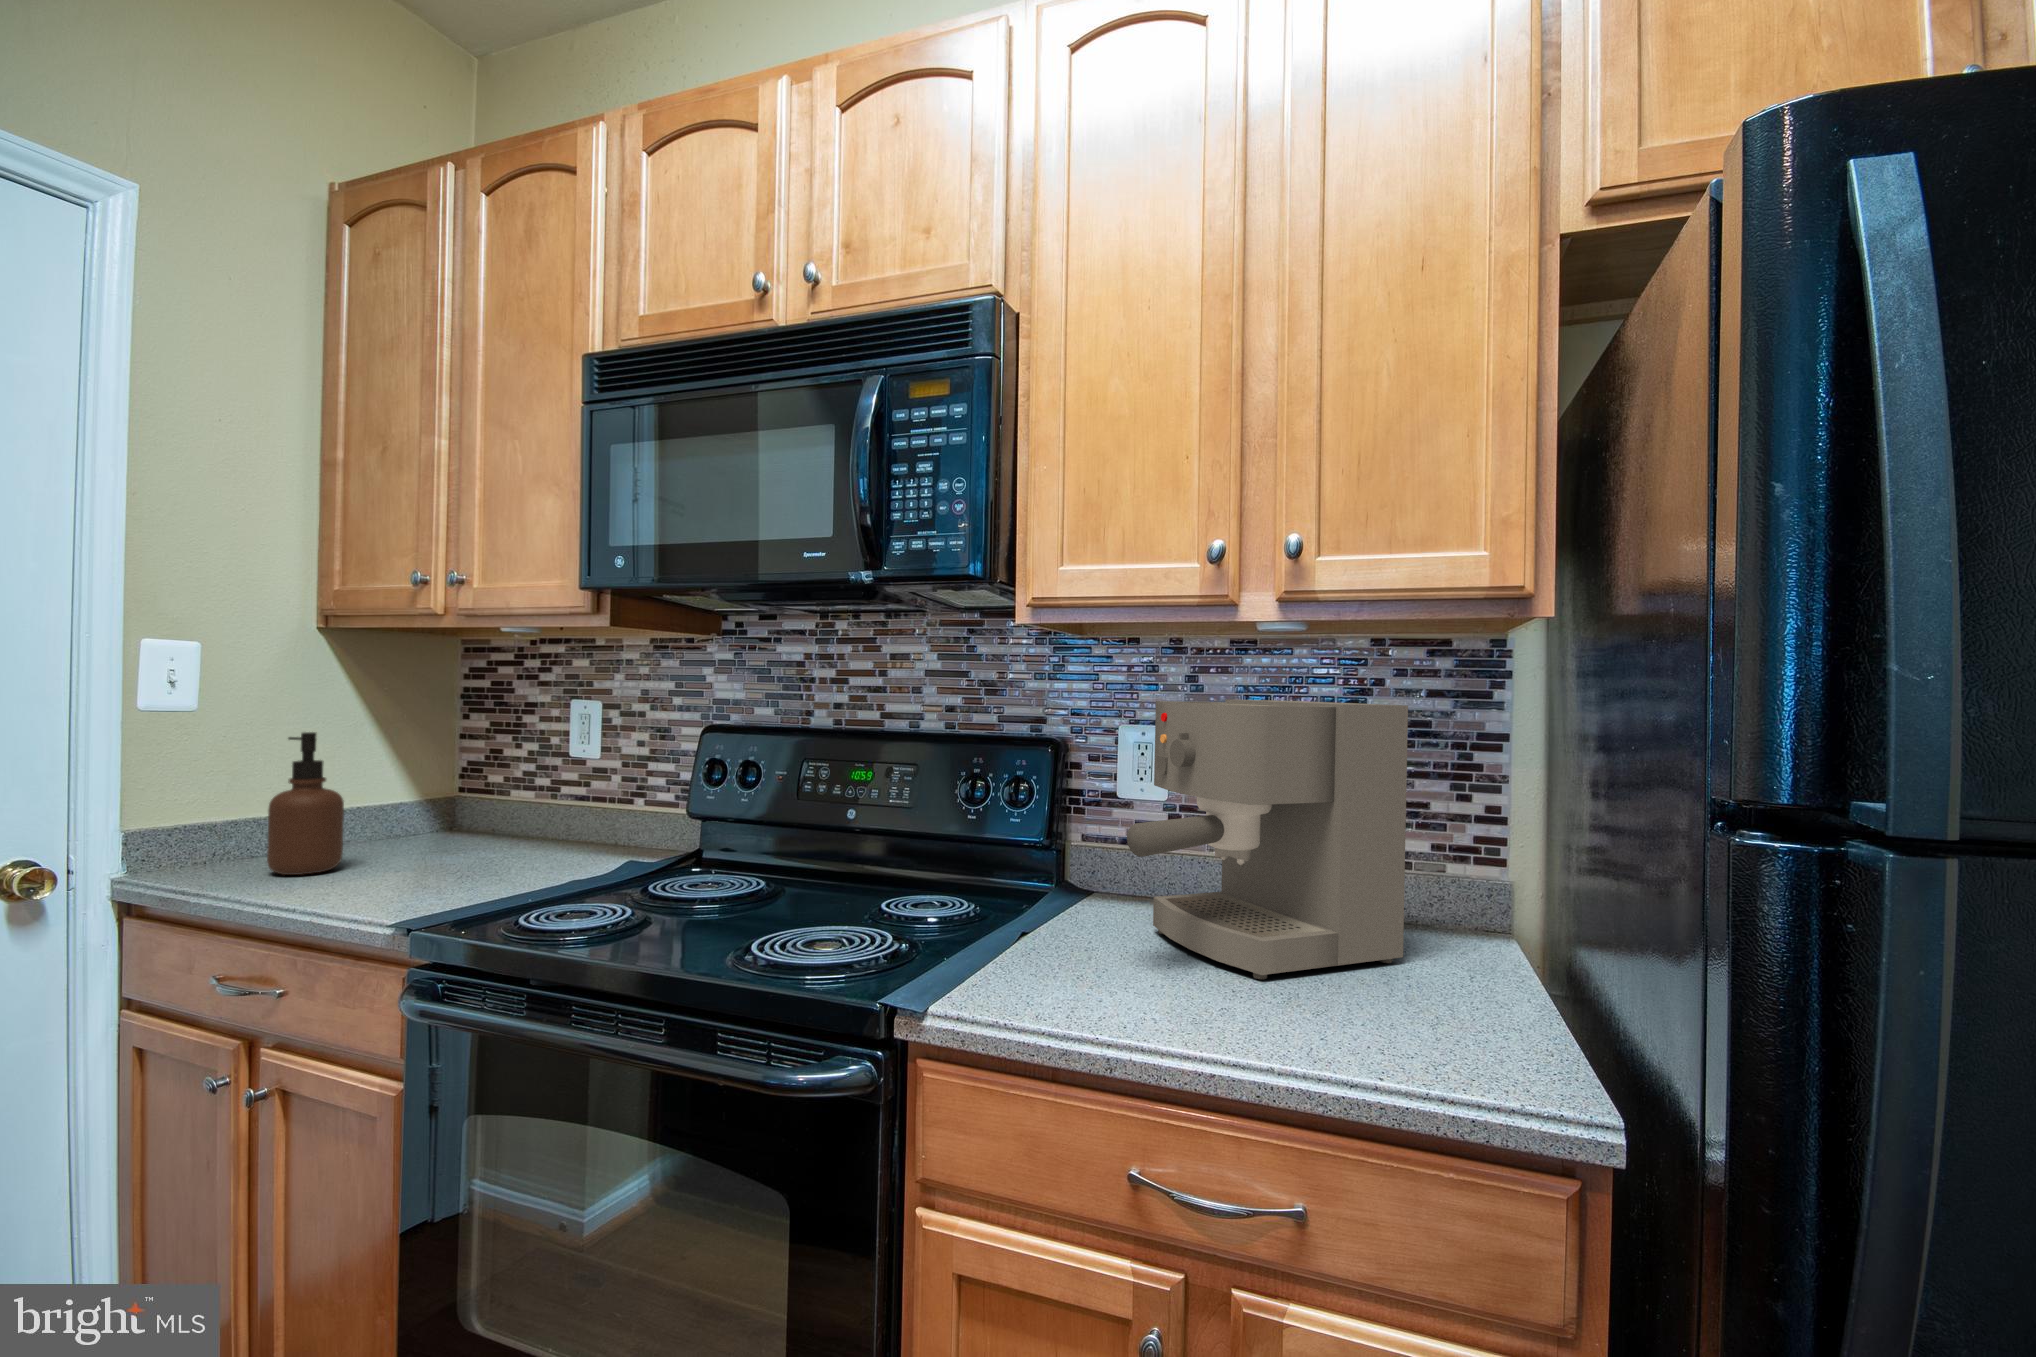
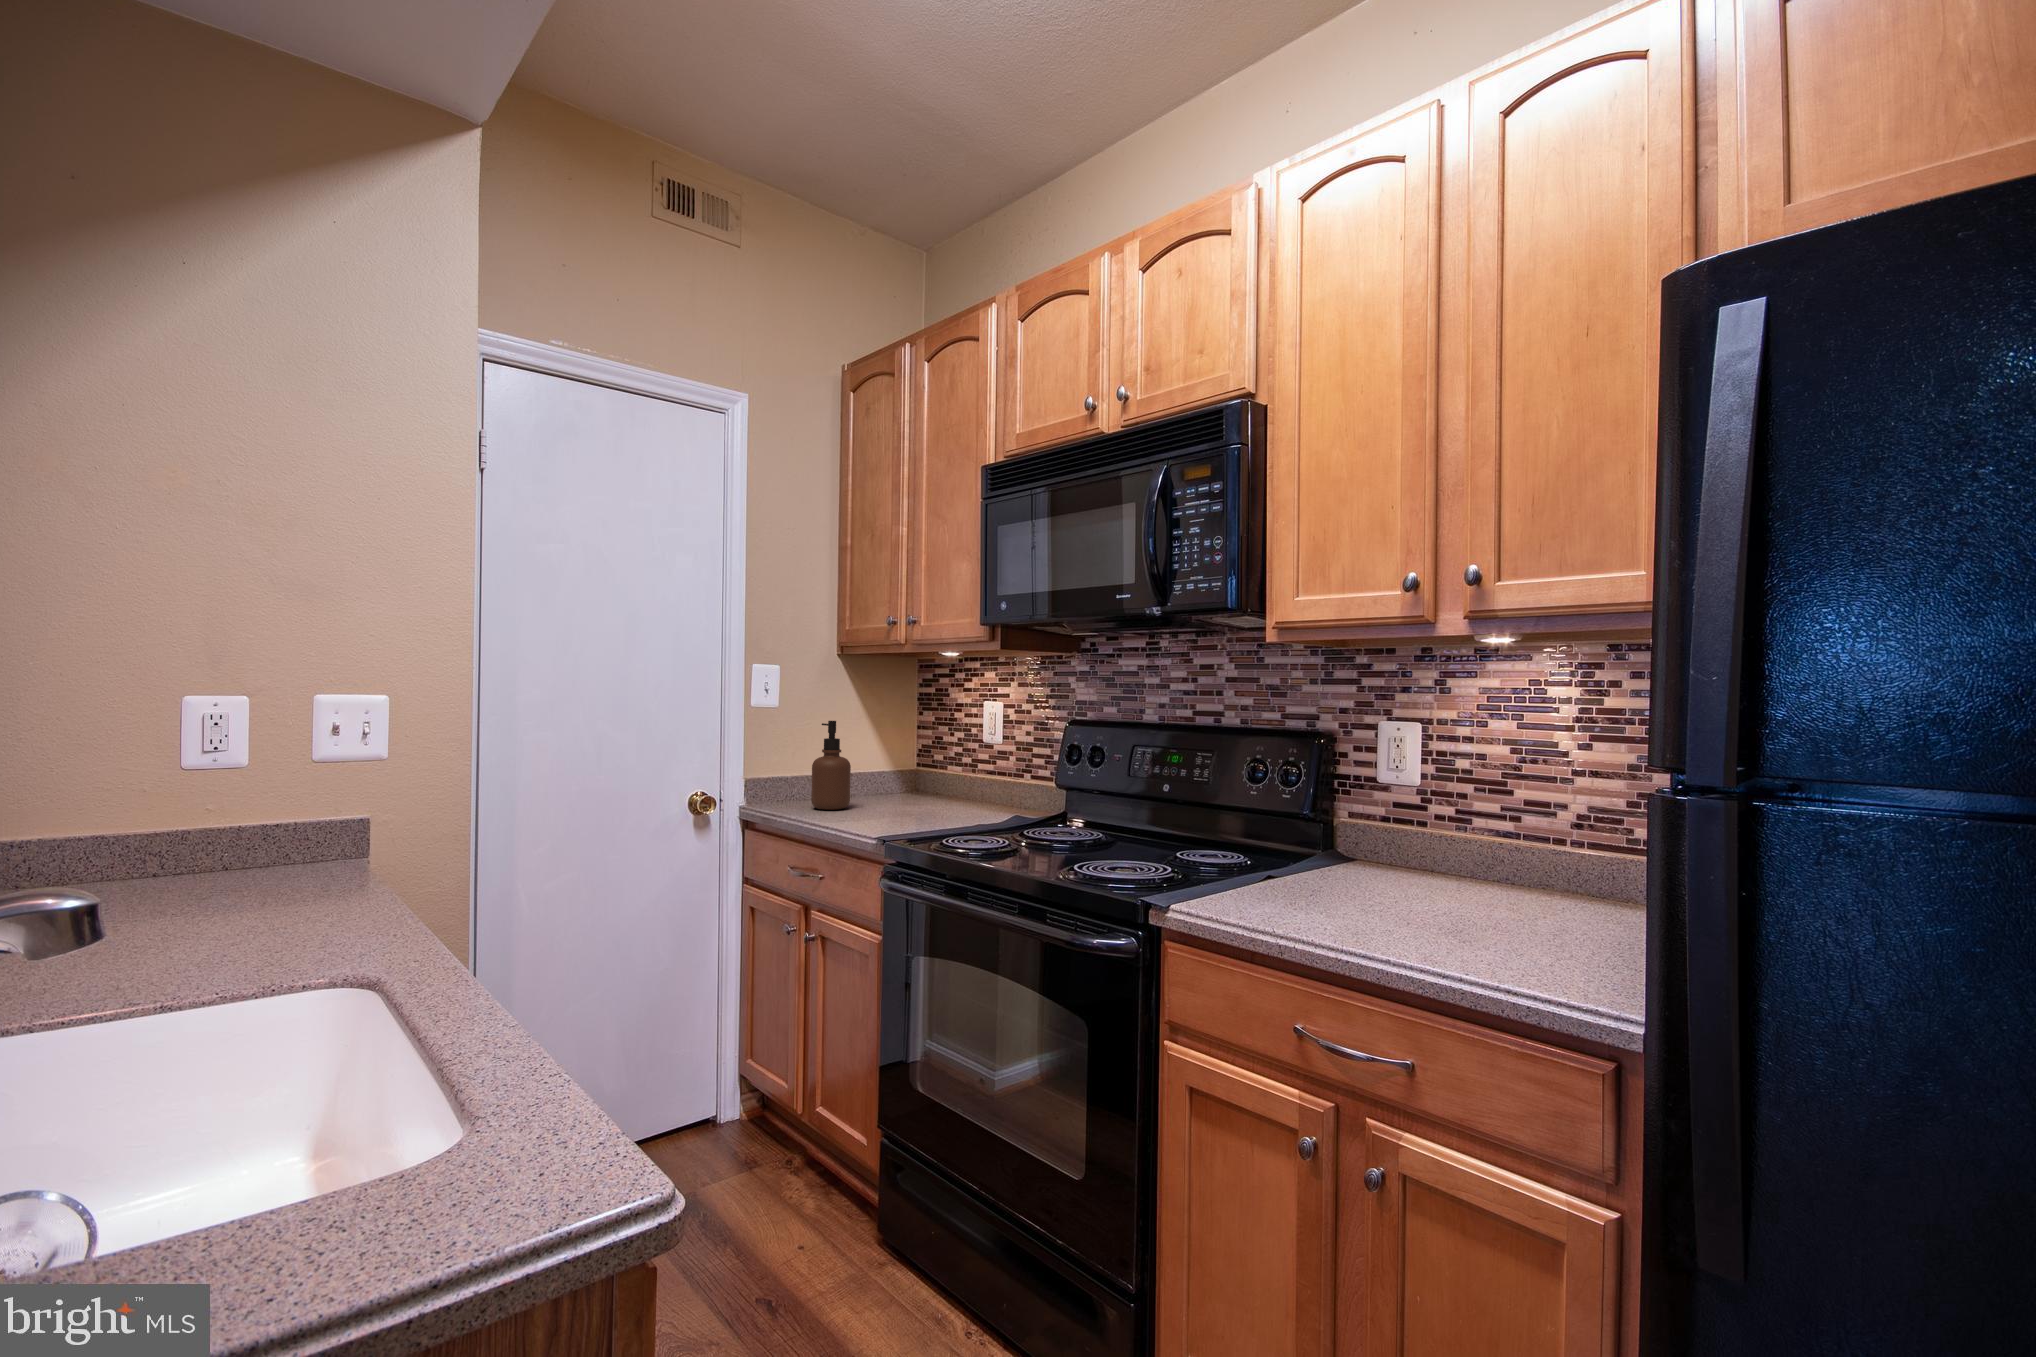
coffee maker: present [1127,700,1408,979] -> none [1331,699,1595,924]

